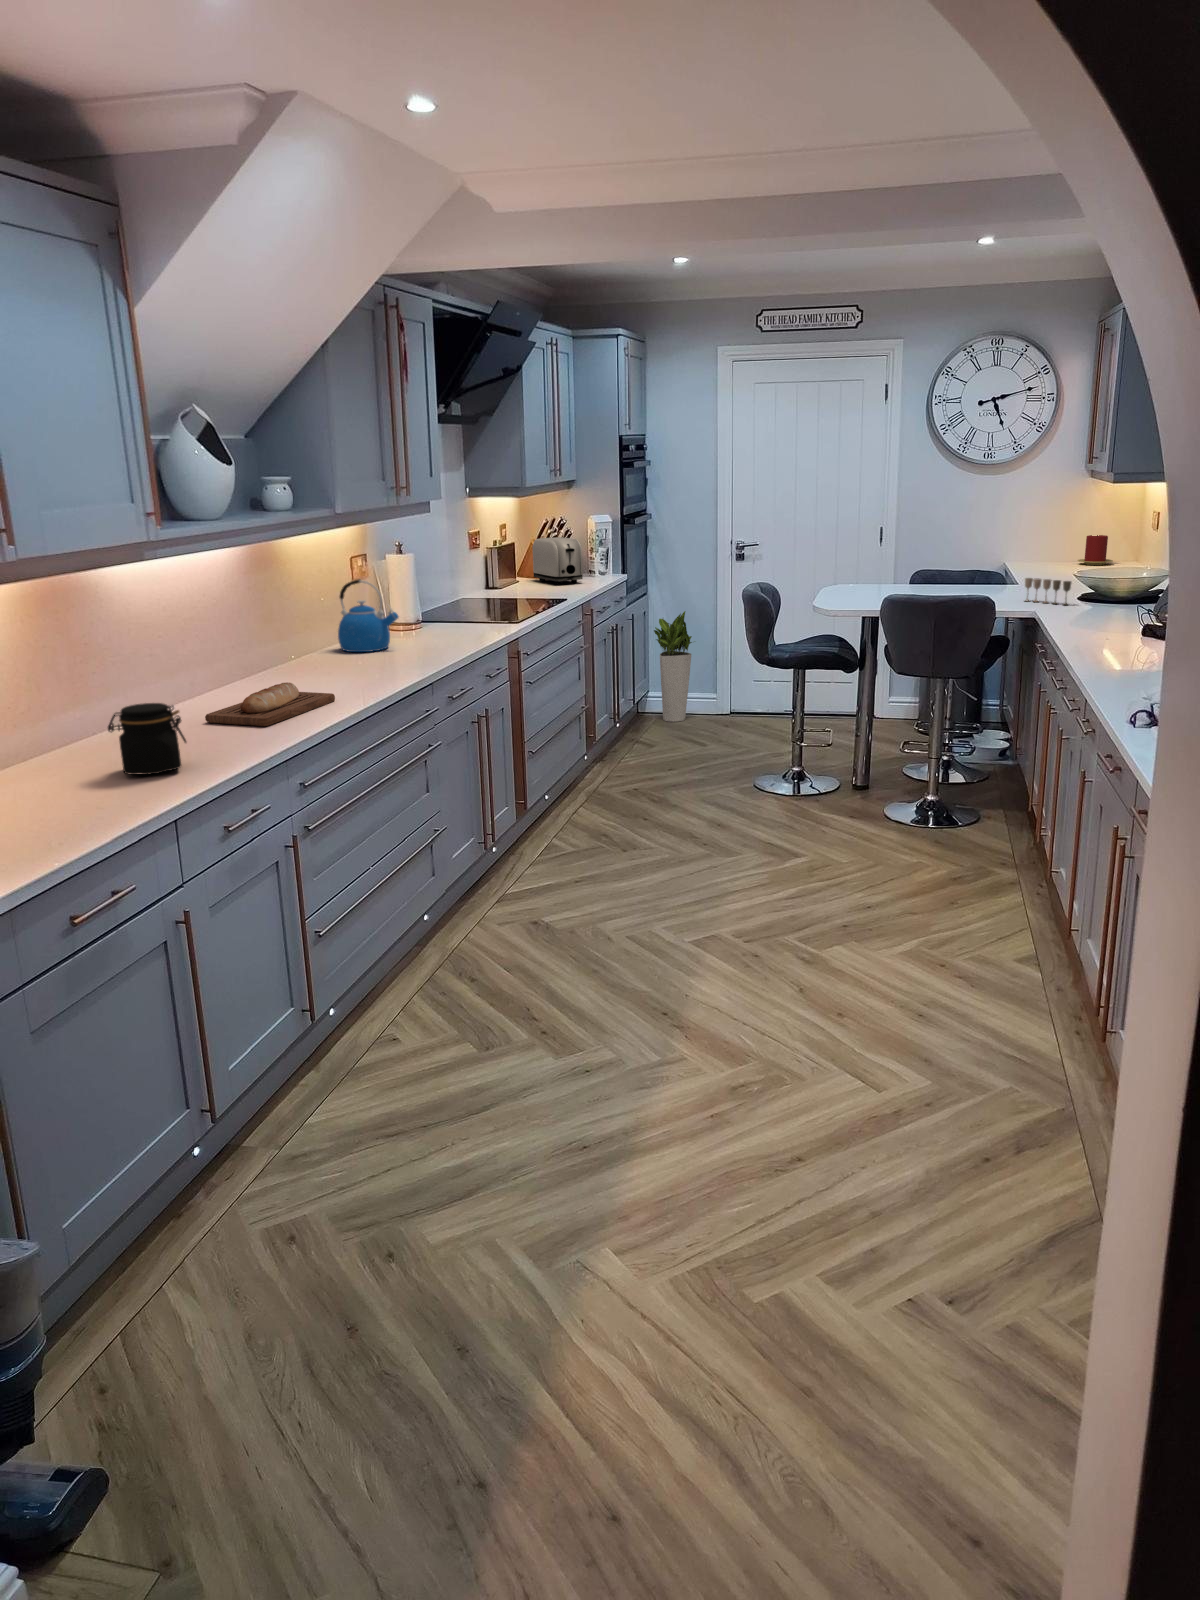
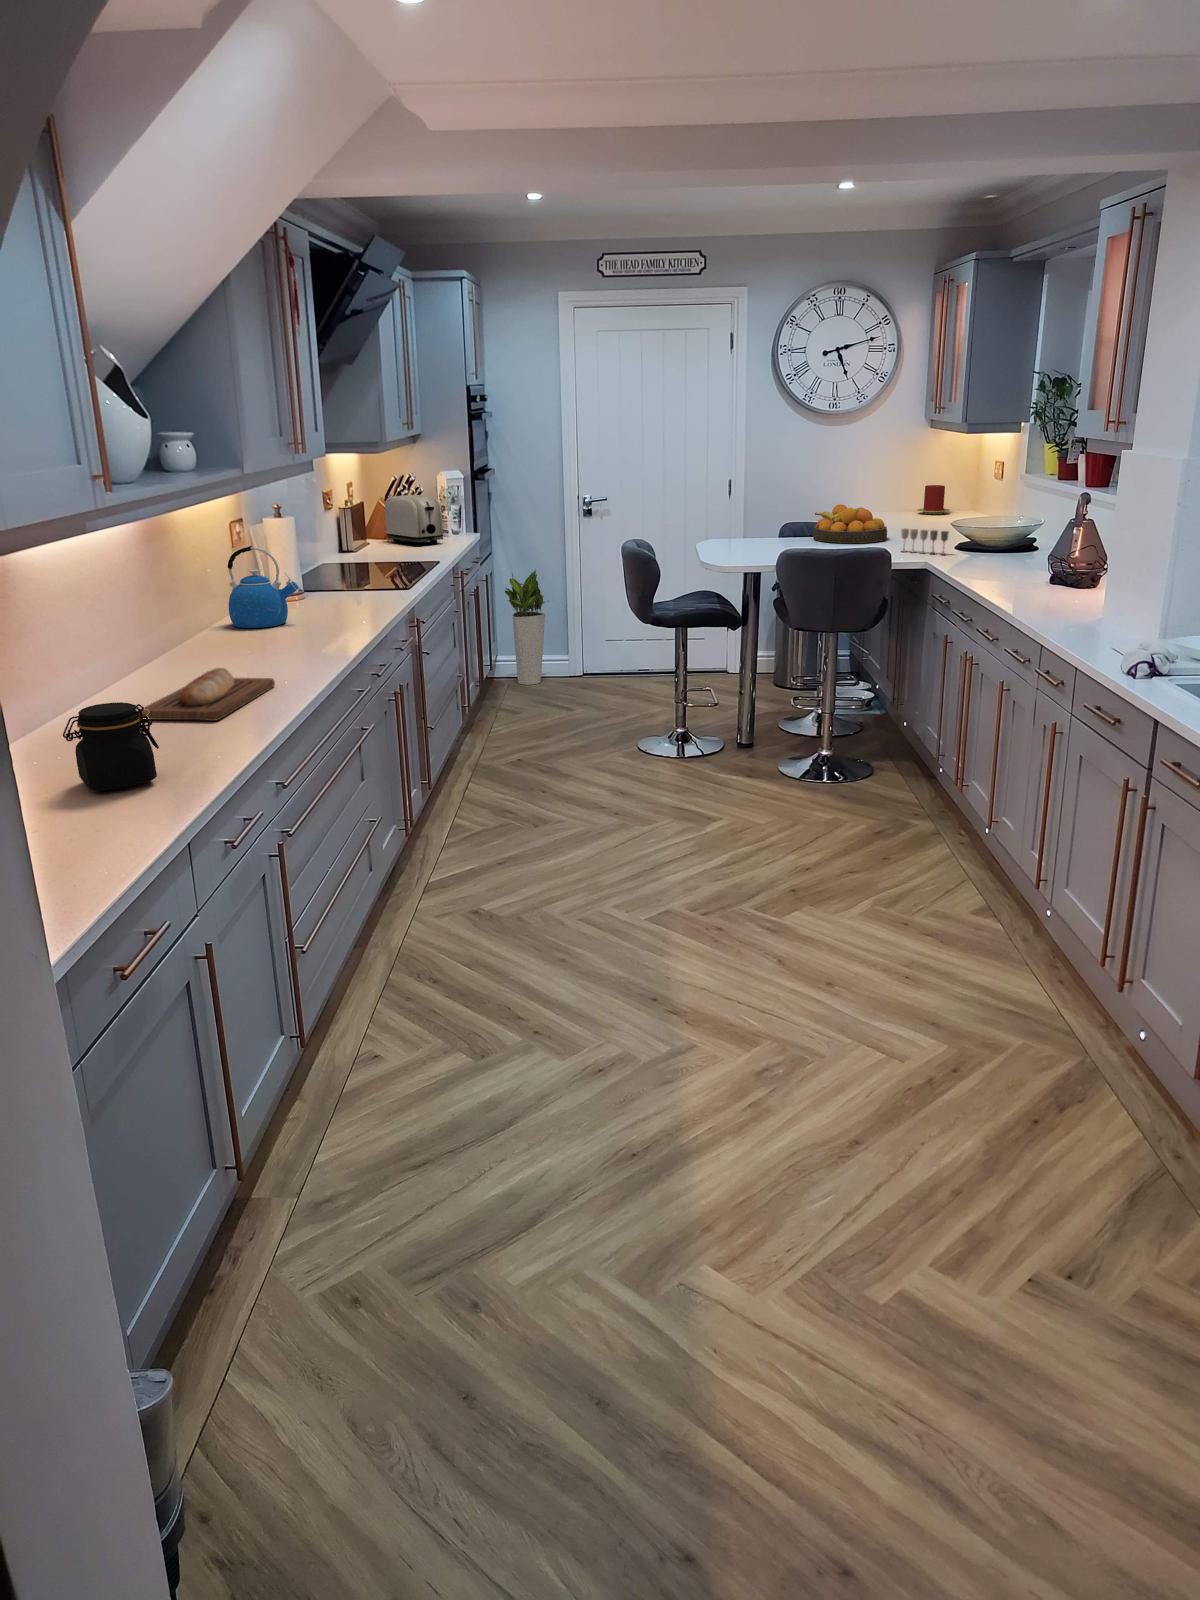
fruit bowl: none [944,553,1021,592] -> present [813,504,887,543]

